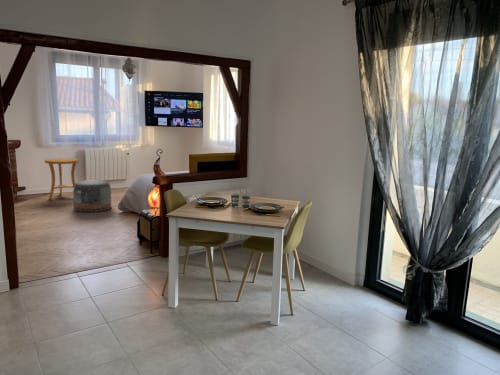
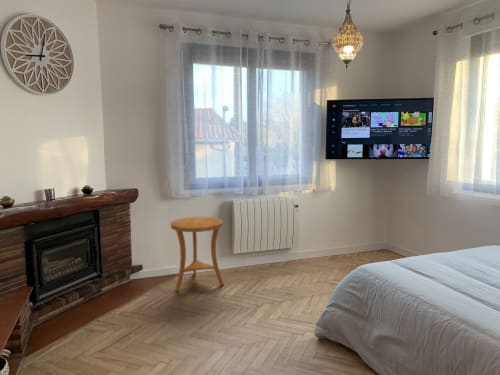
pouf: present [73,180,111,212] -> none [215,271,287,354]

